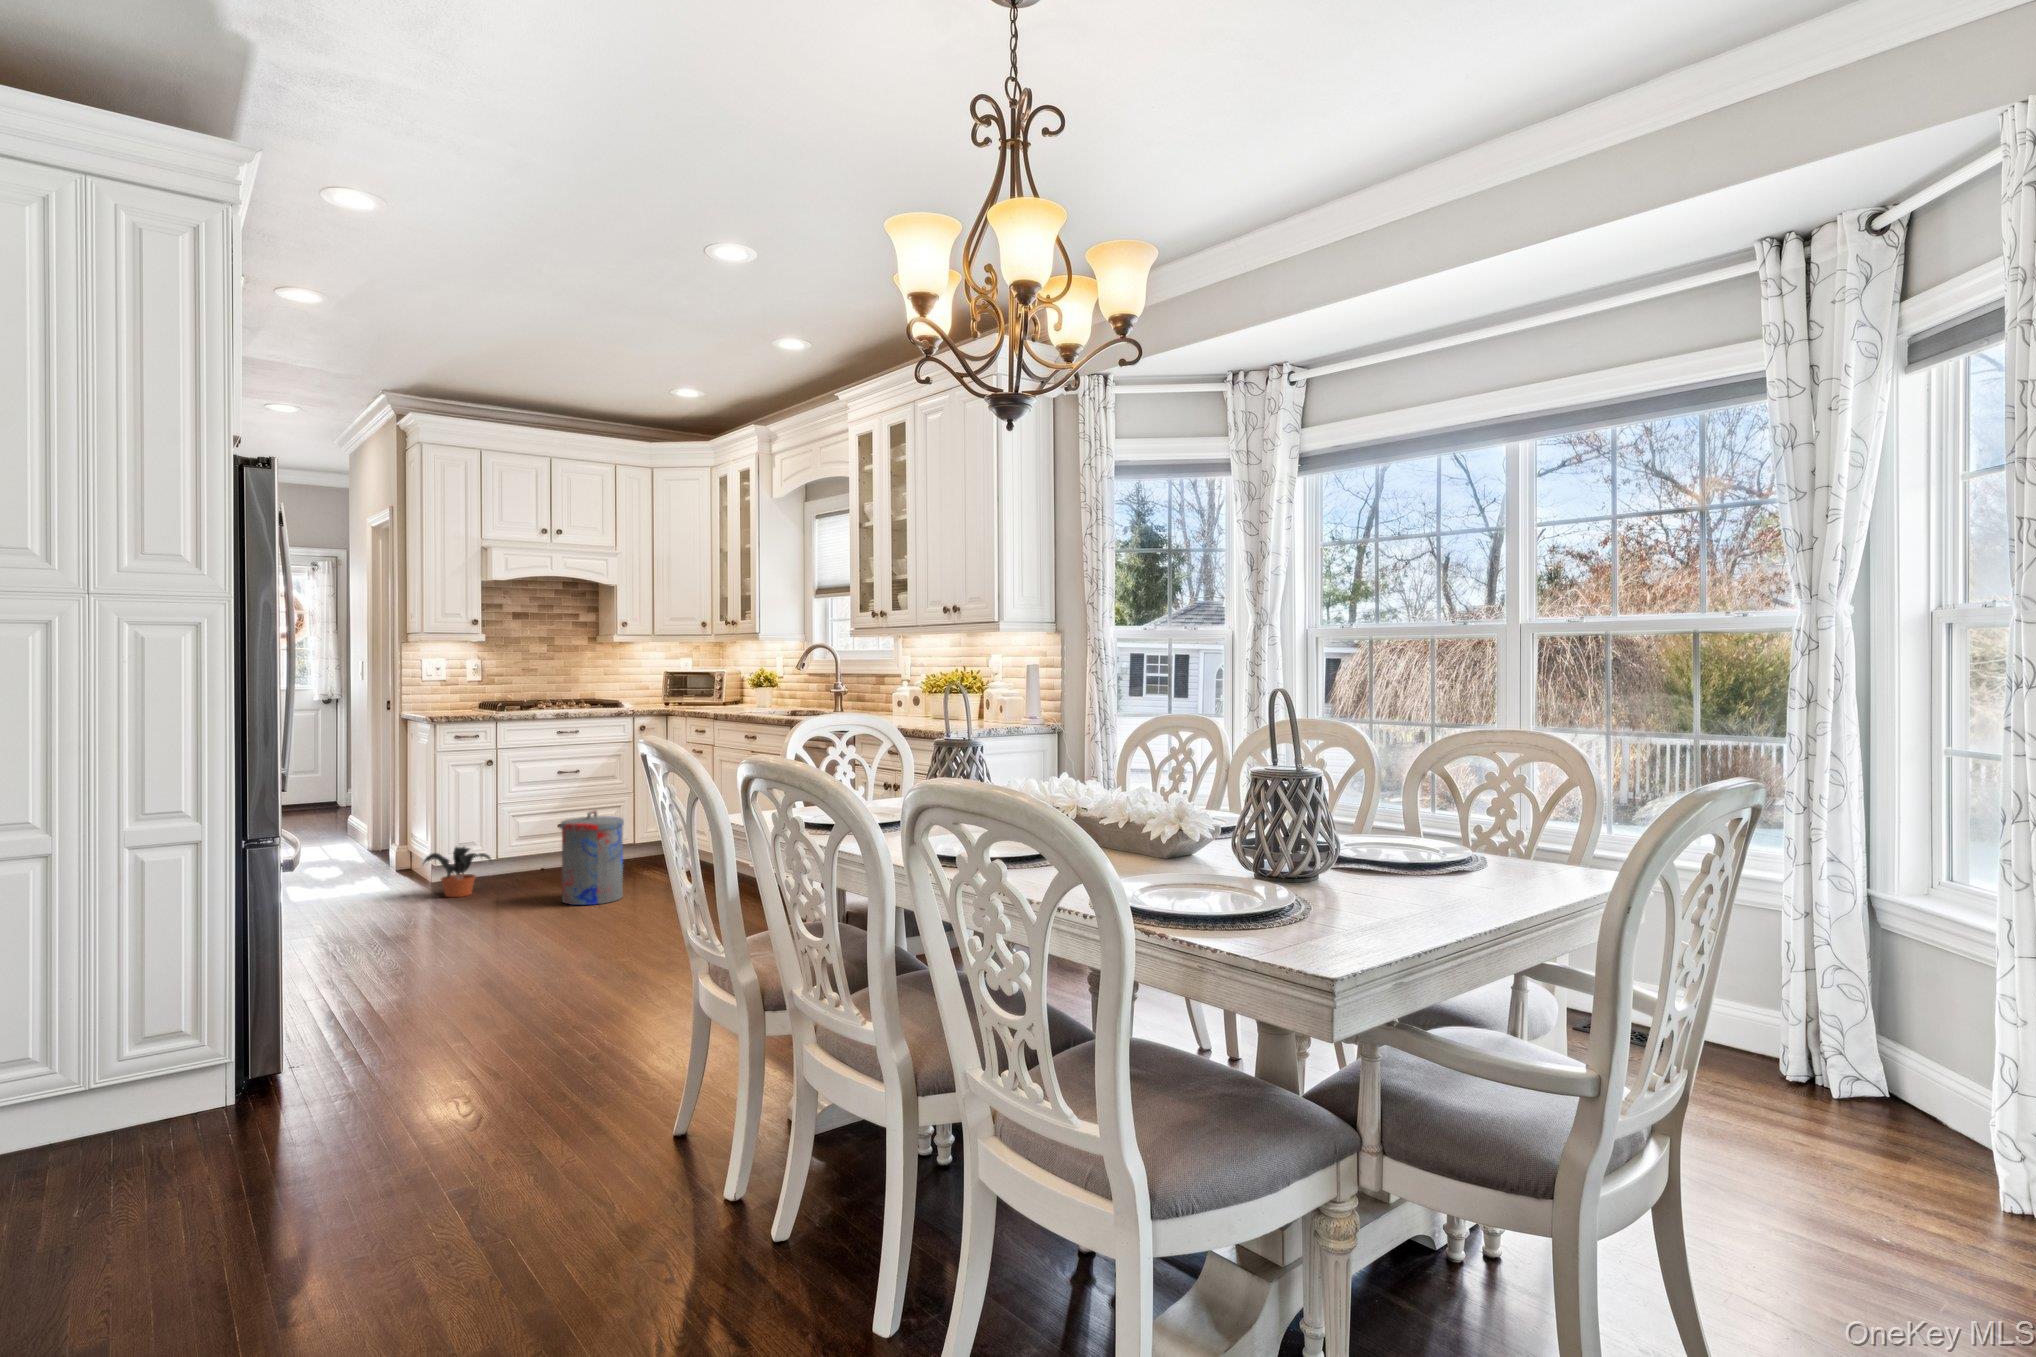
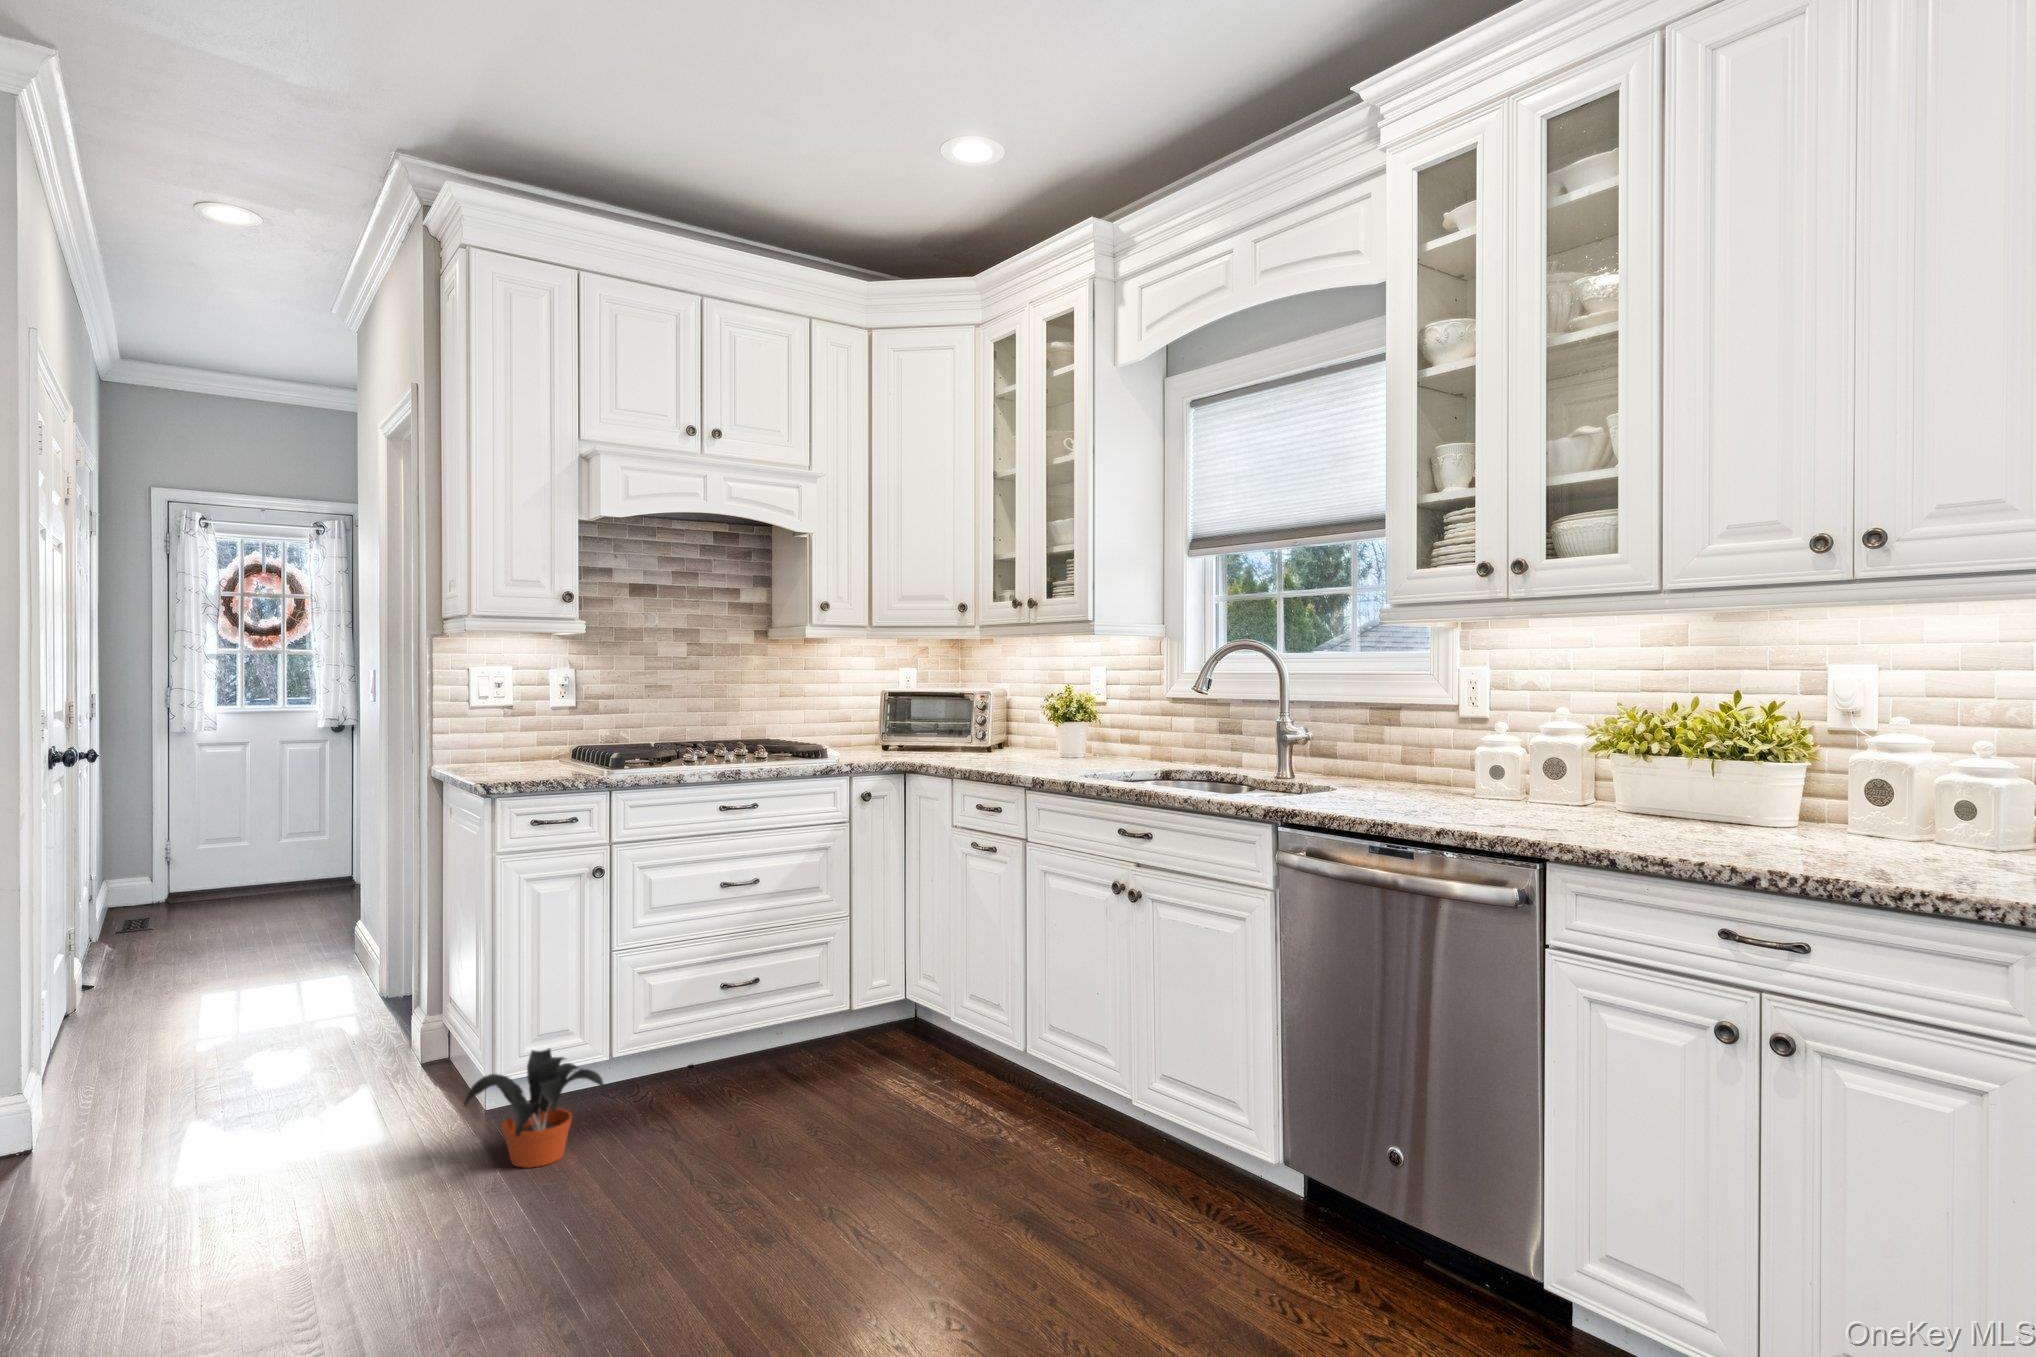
trash can: present [561,810,624,905] -> none [756,995,886,1217]

